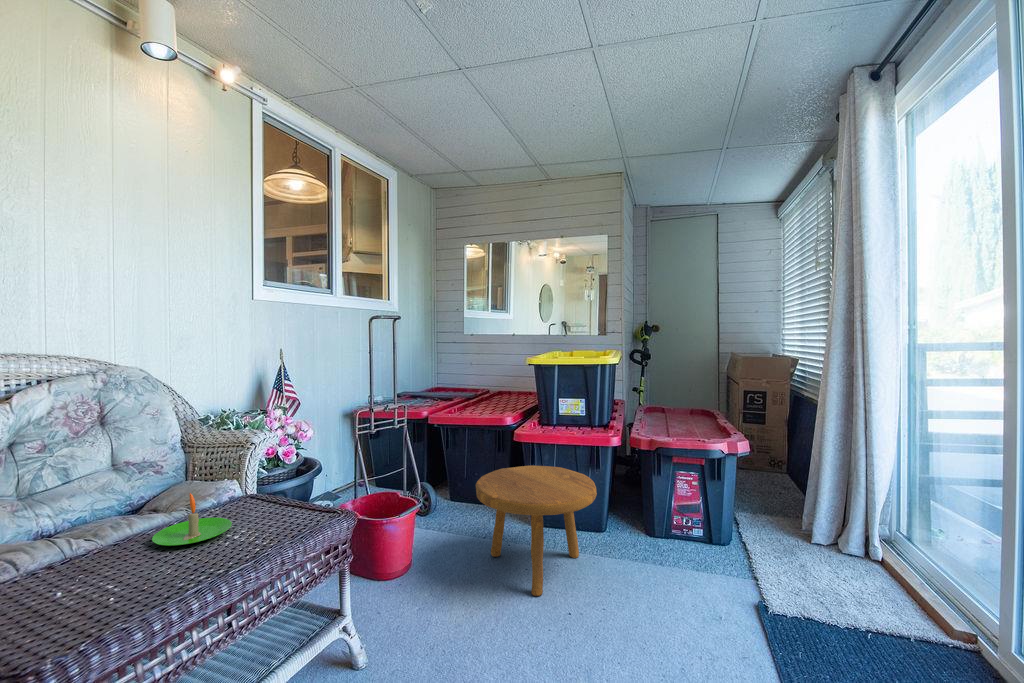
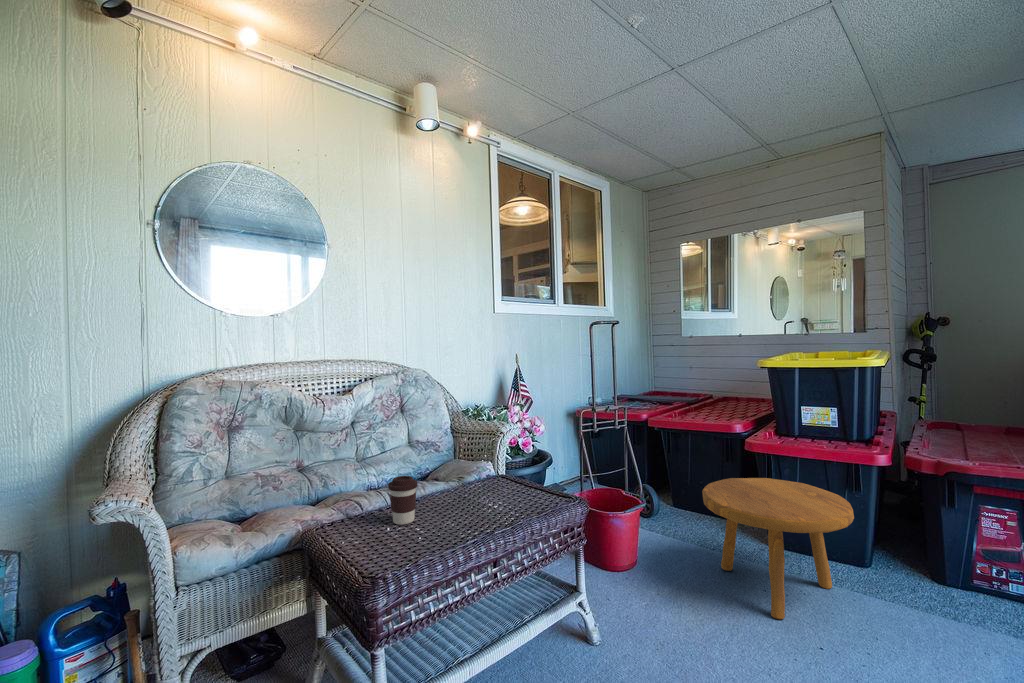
candle: present [152,493,232,546] -> none [440,468,491,507]
coffee cup: none [55,516,110,587] -> present [388,476,417,525]

